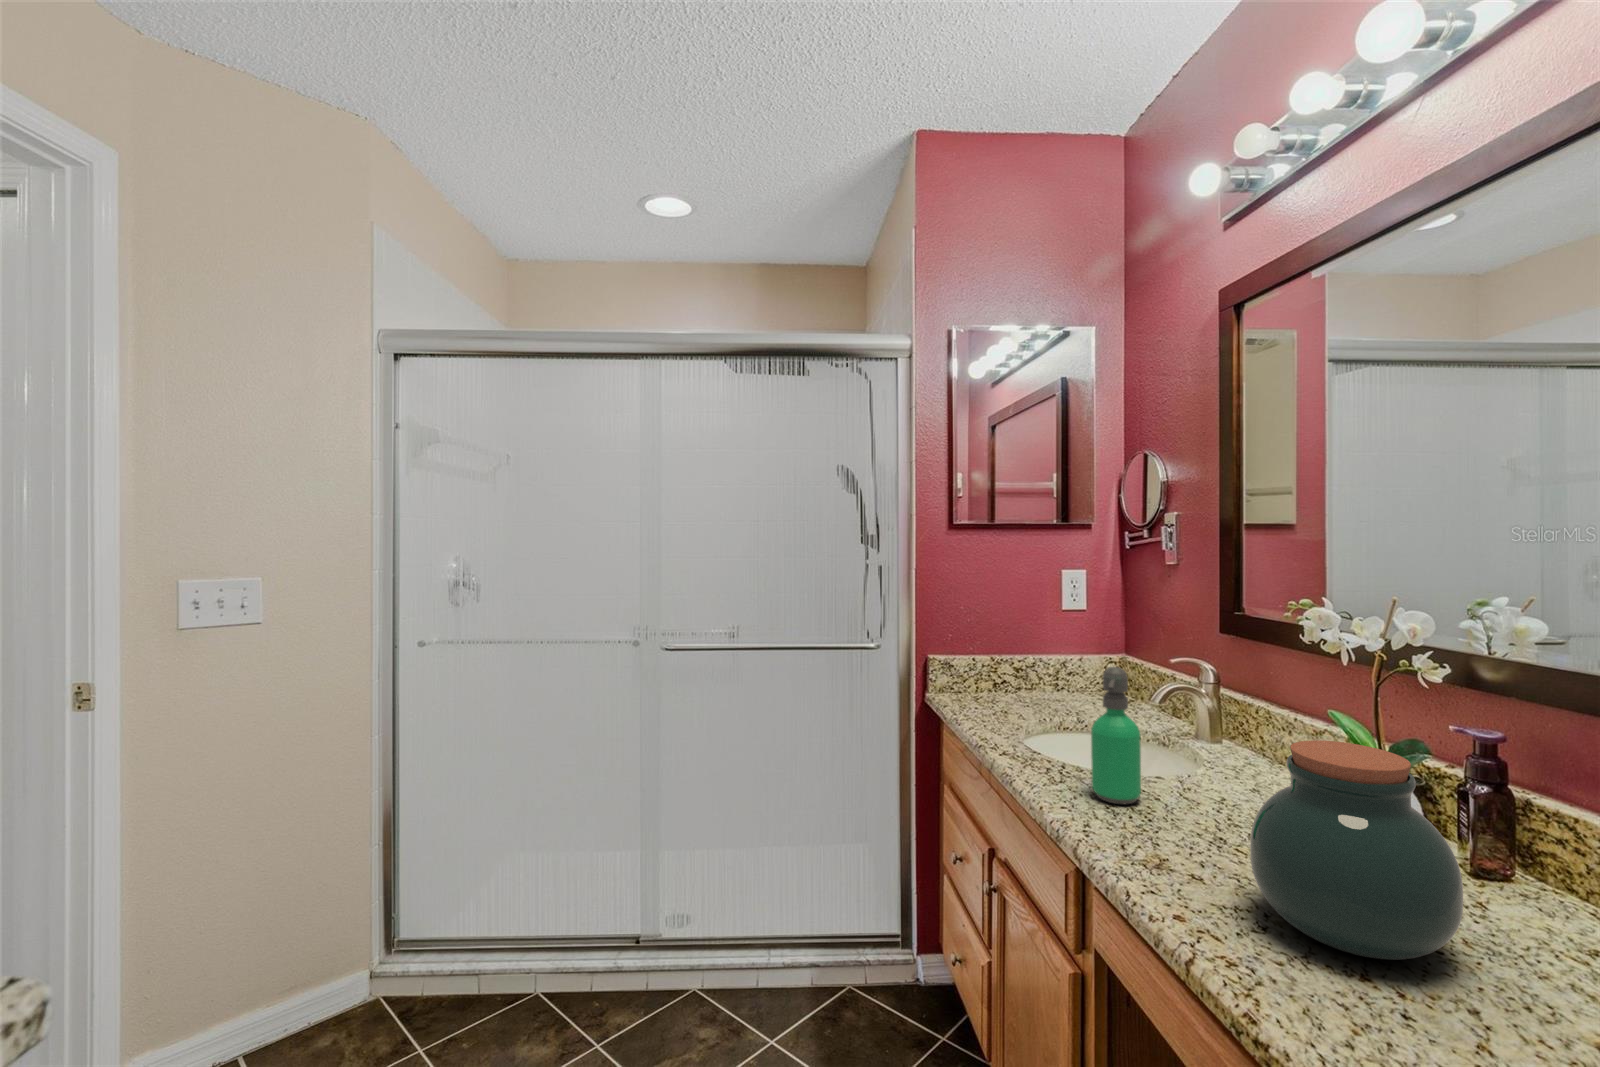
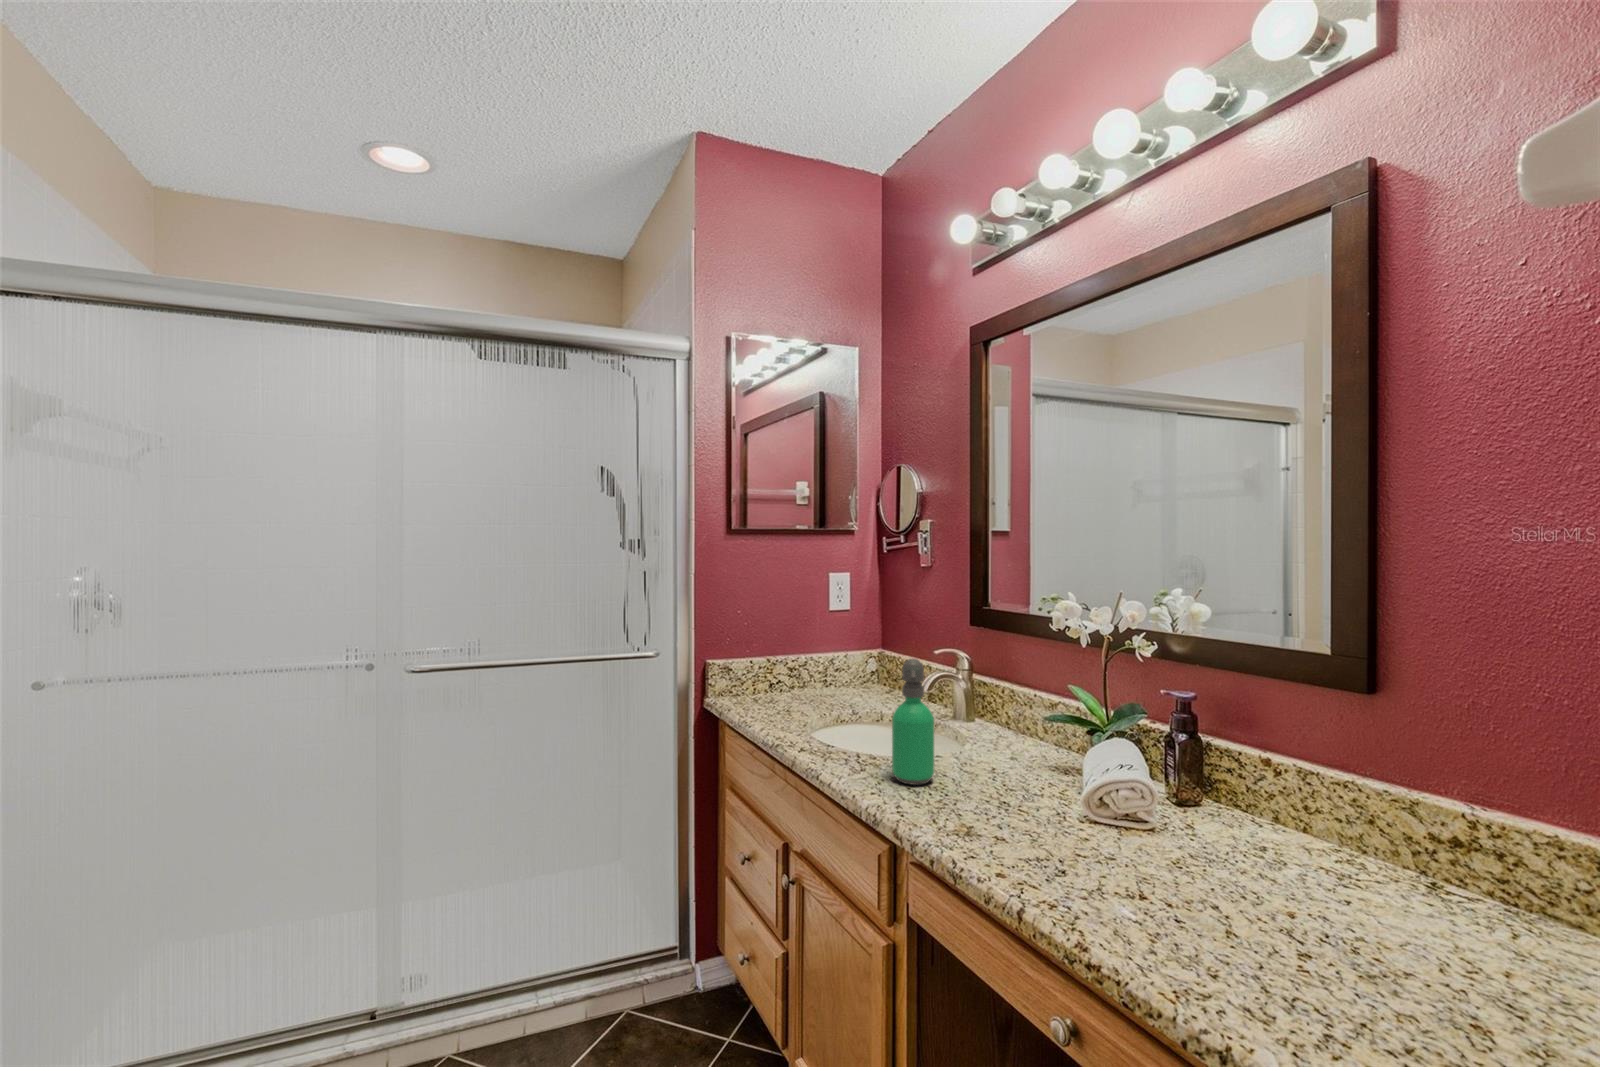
jar: present [1250,740,1463,960] -> none [1049,707,1199,879]

